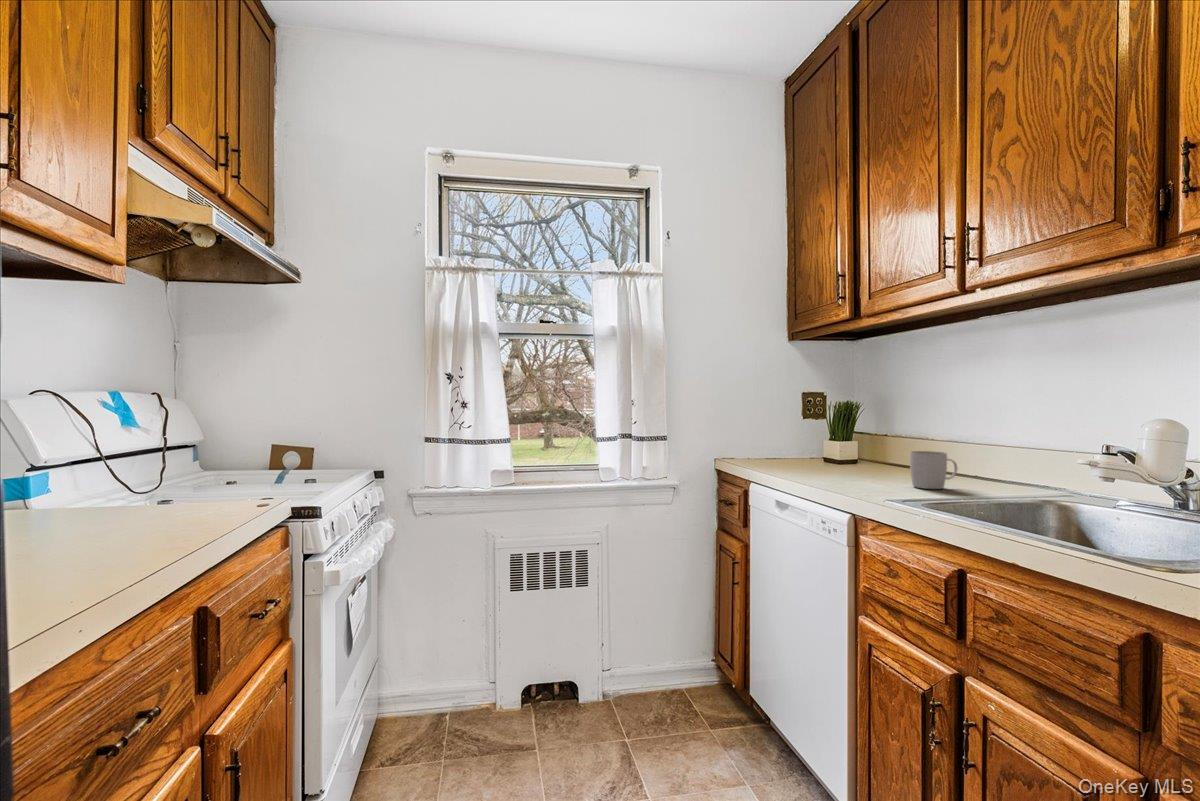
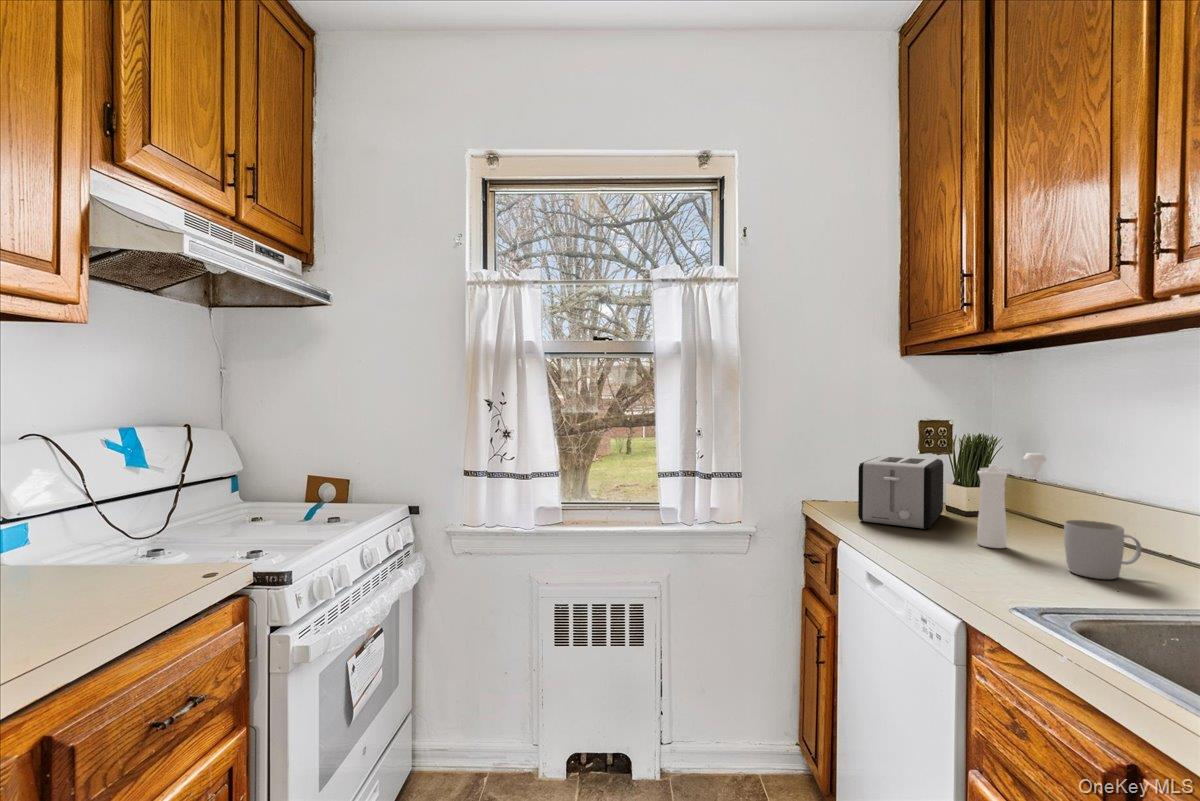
pepper mill: none [851,409,897,478] -> present [977,453,1046,548]
toaster: none [763,419,823,471] -> present [858,456,944,529]

